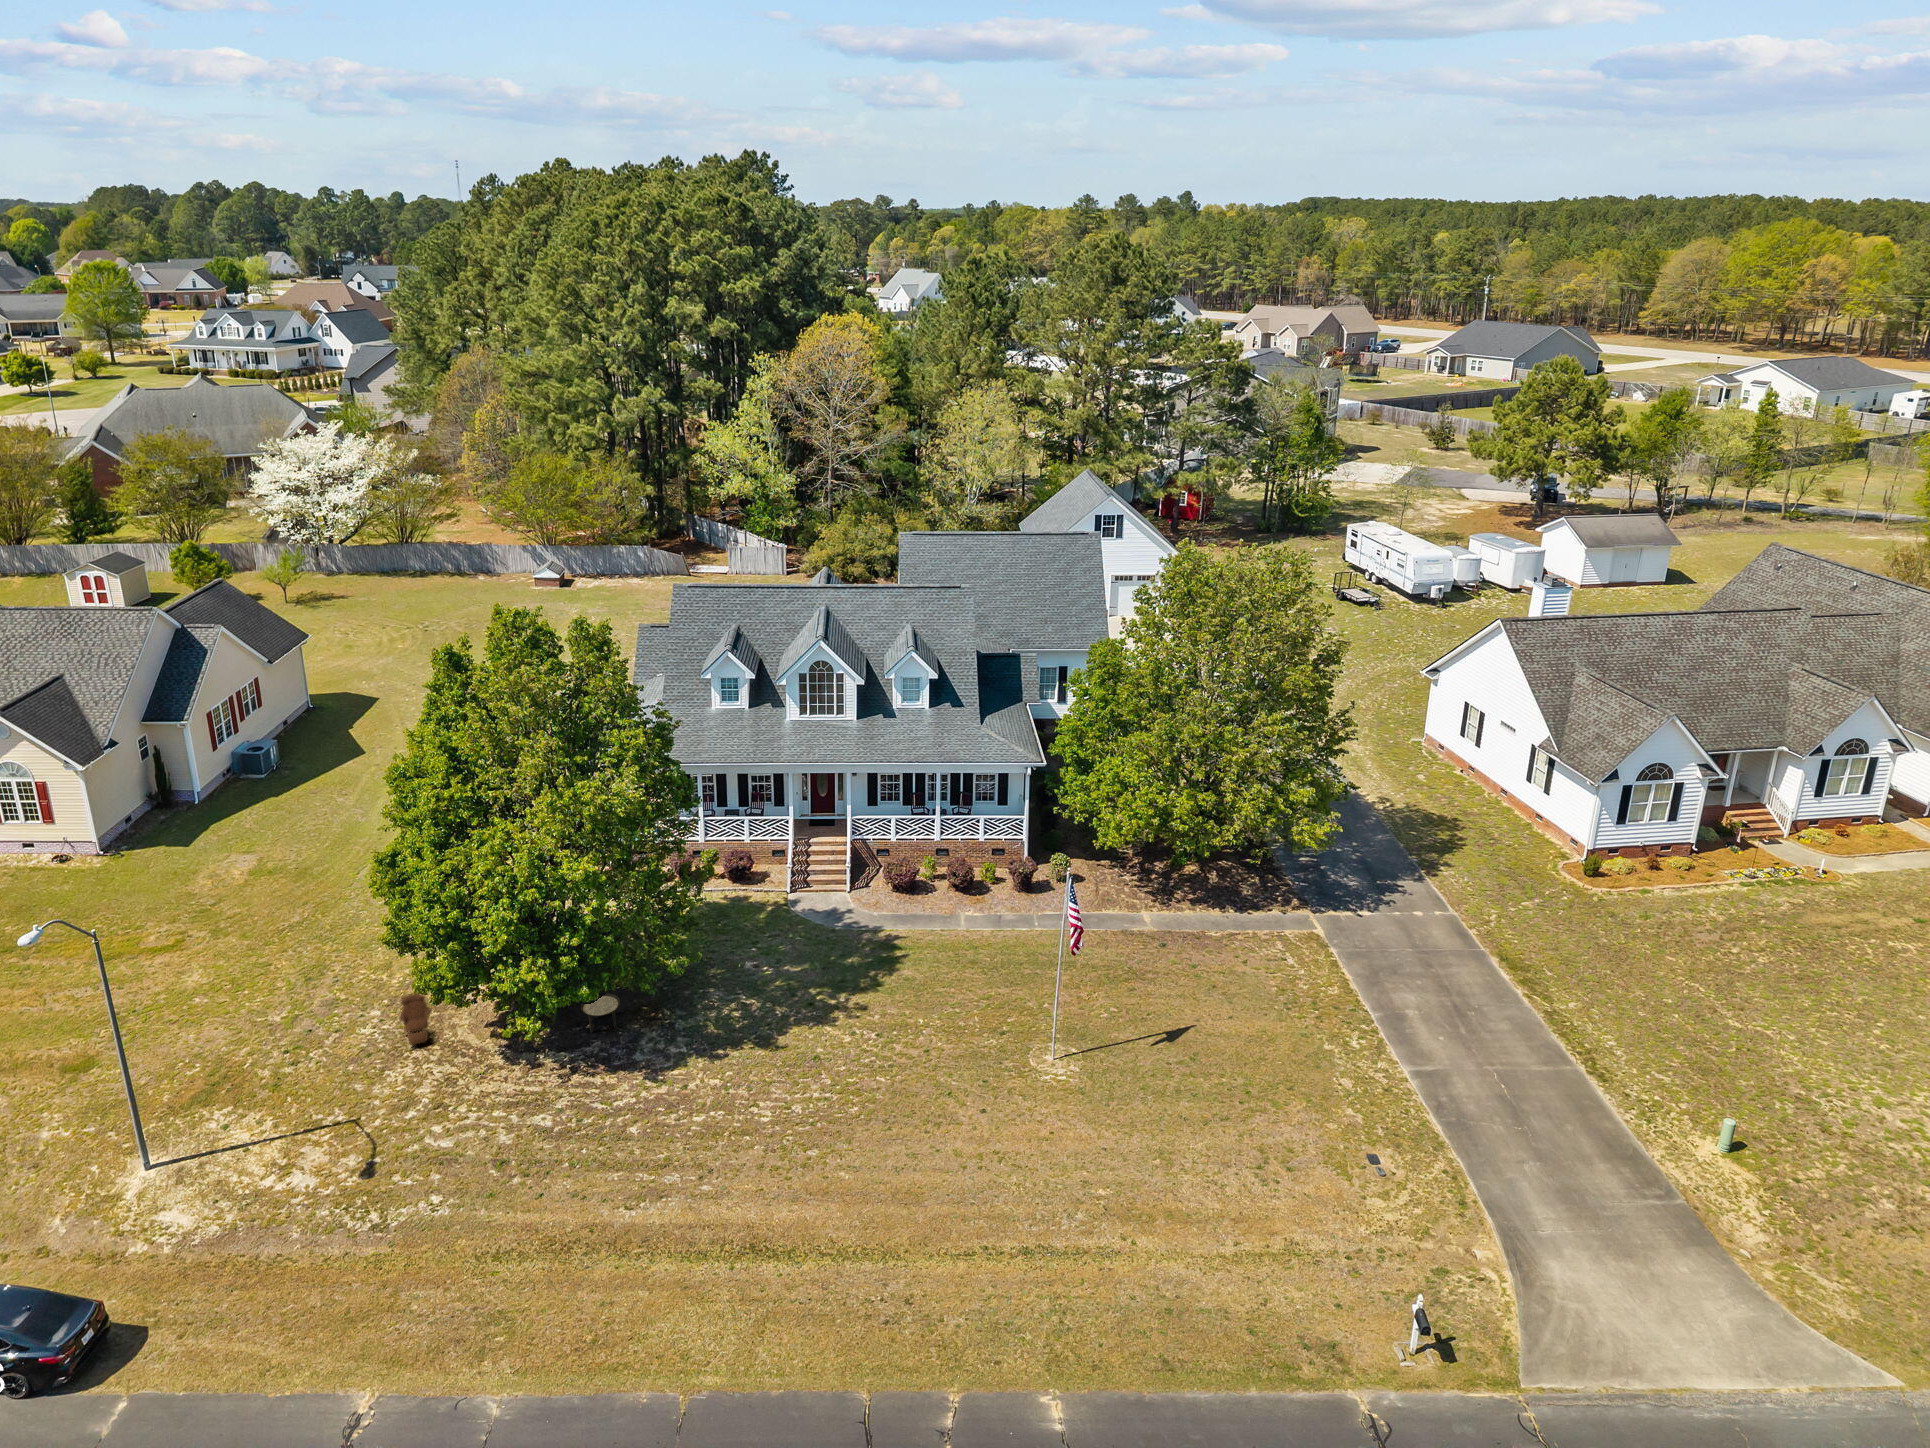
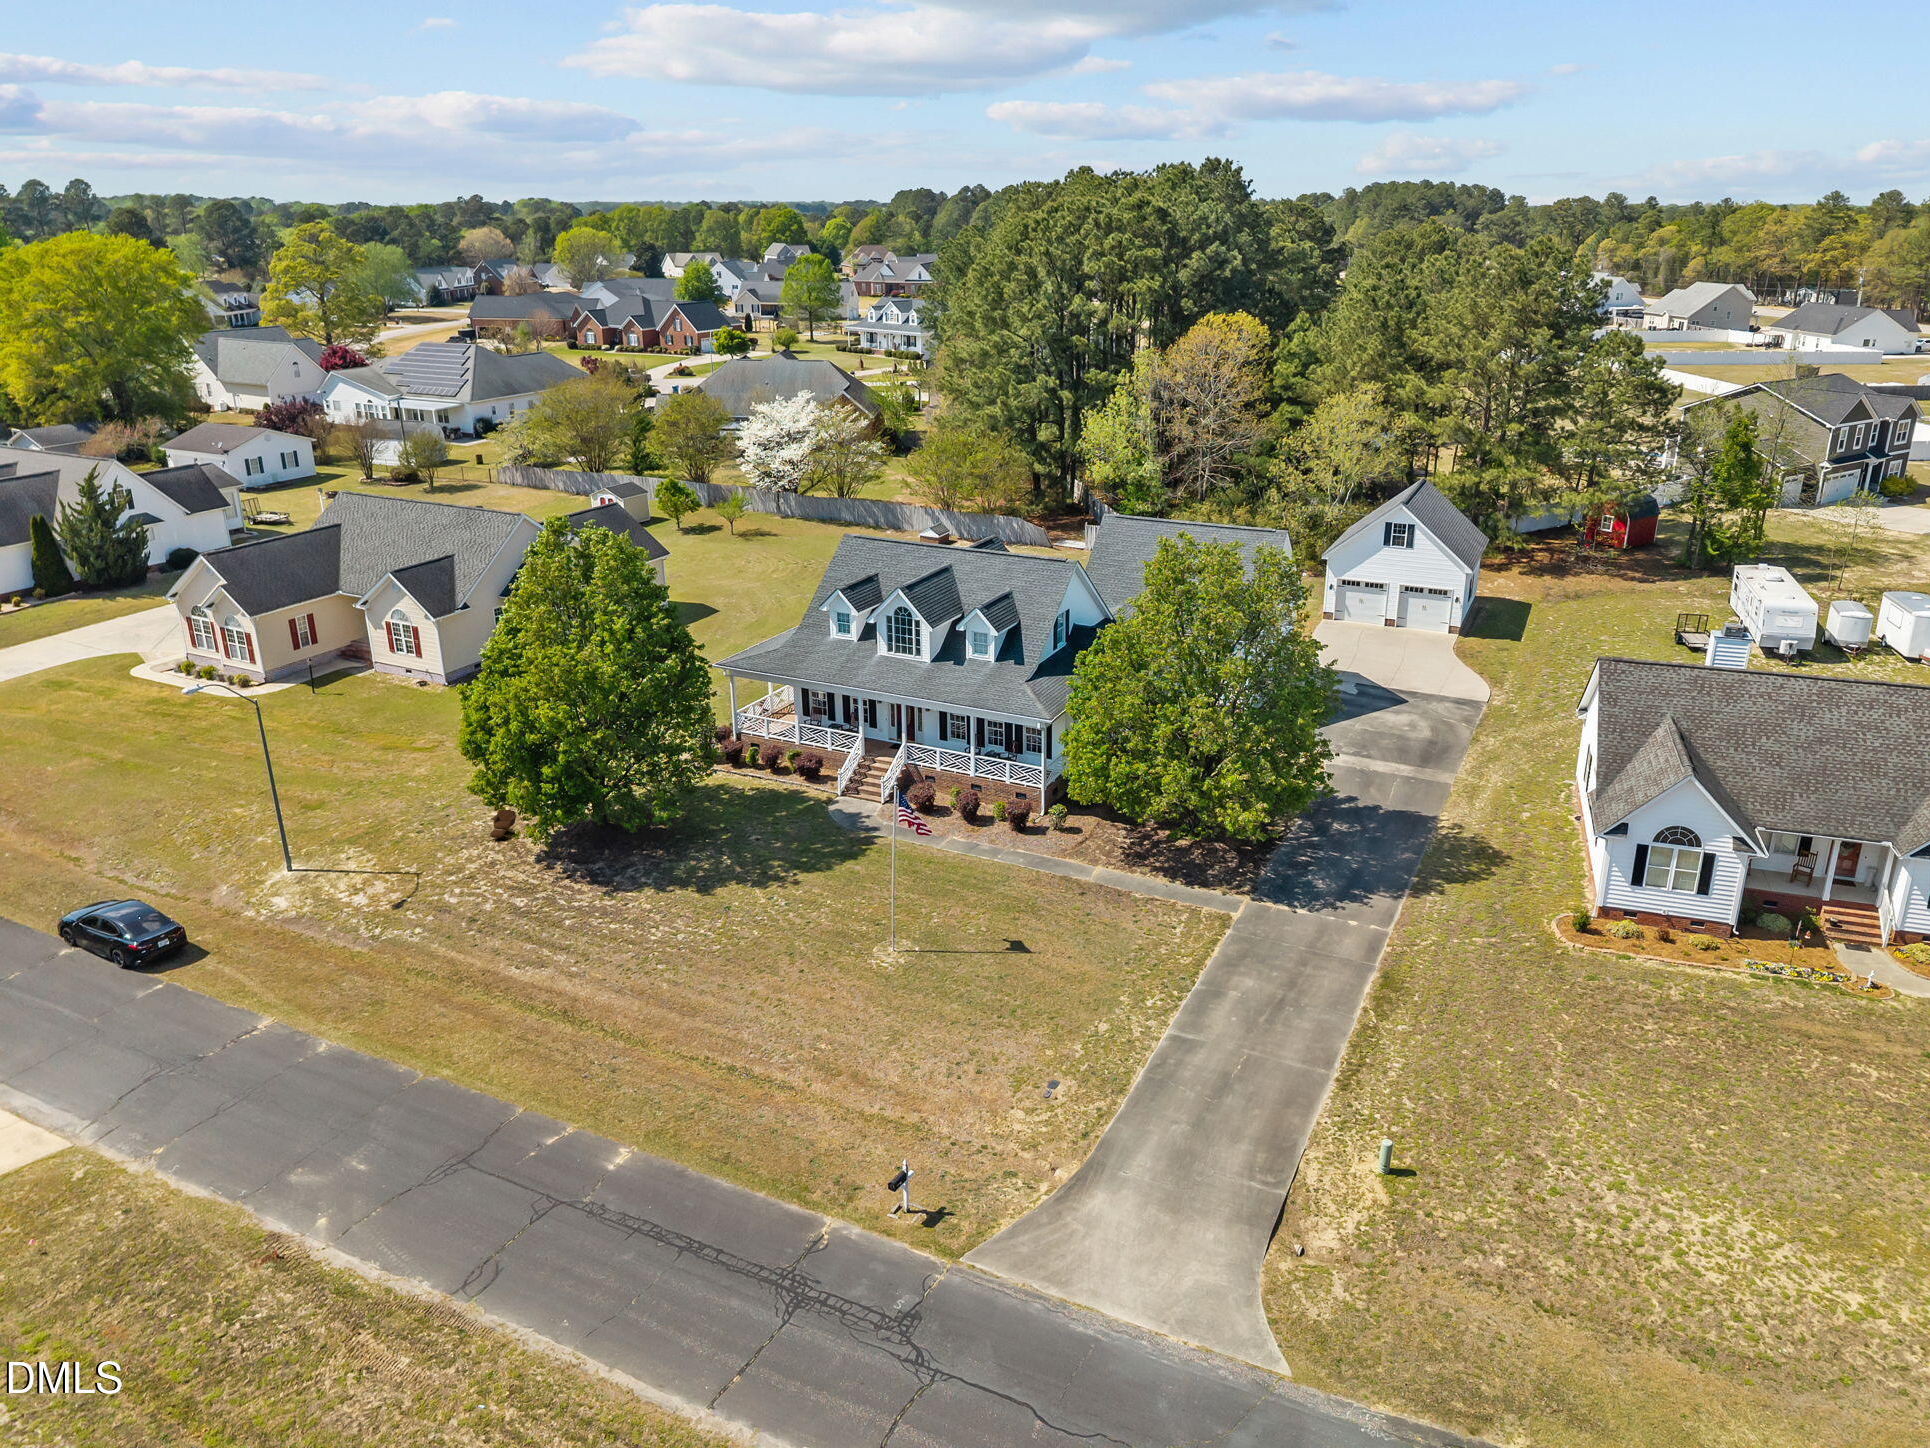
round table: present [581,993,620,1033] -> none [600,830,632,858]

